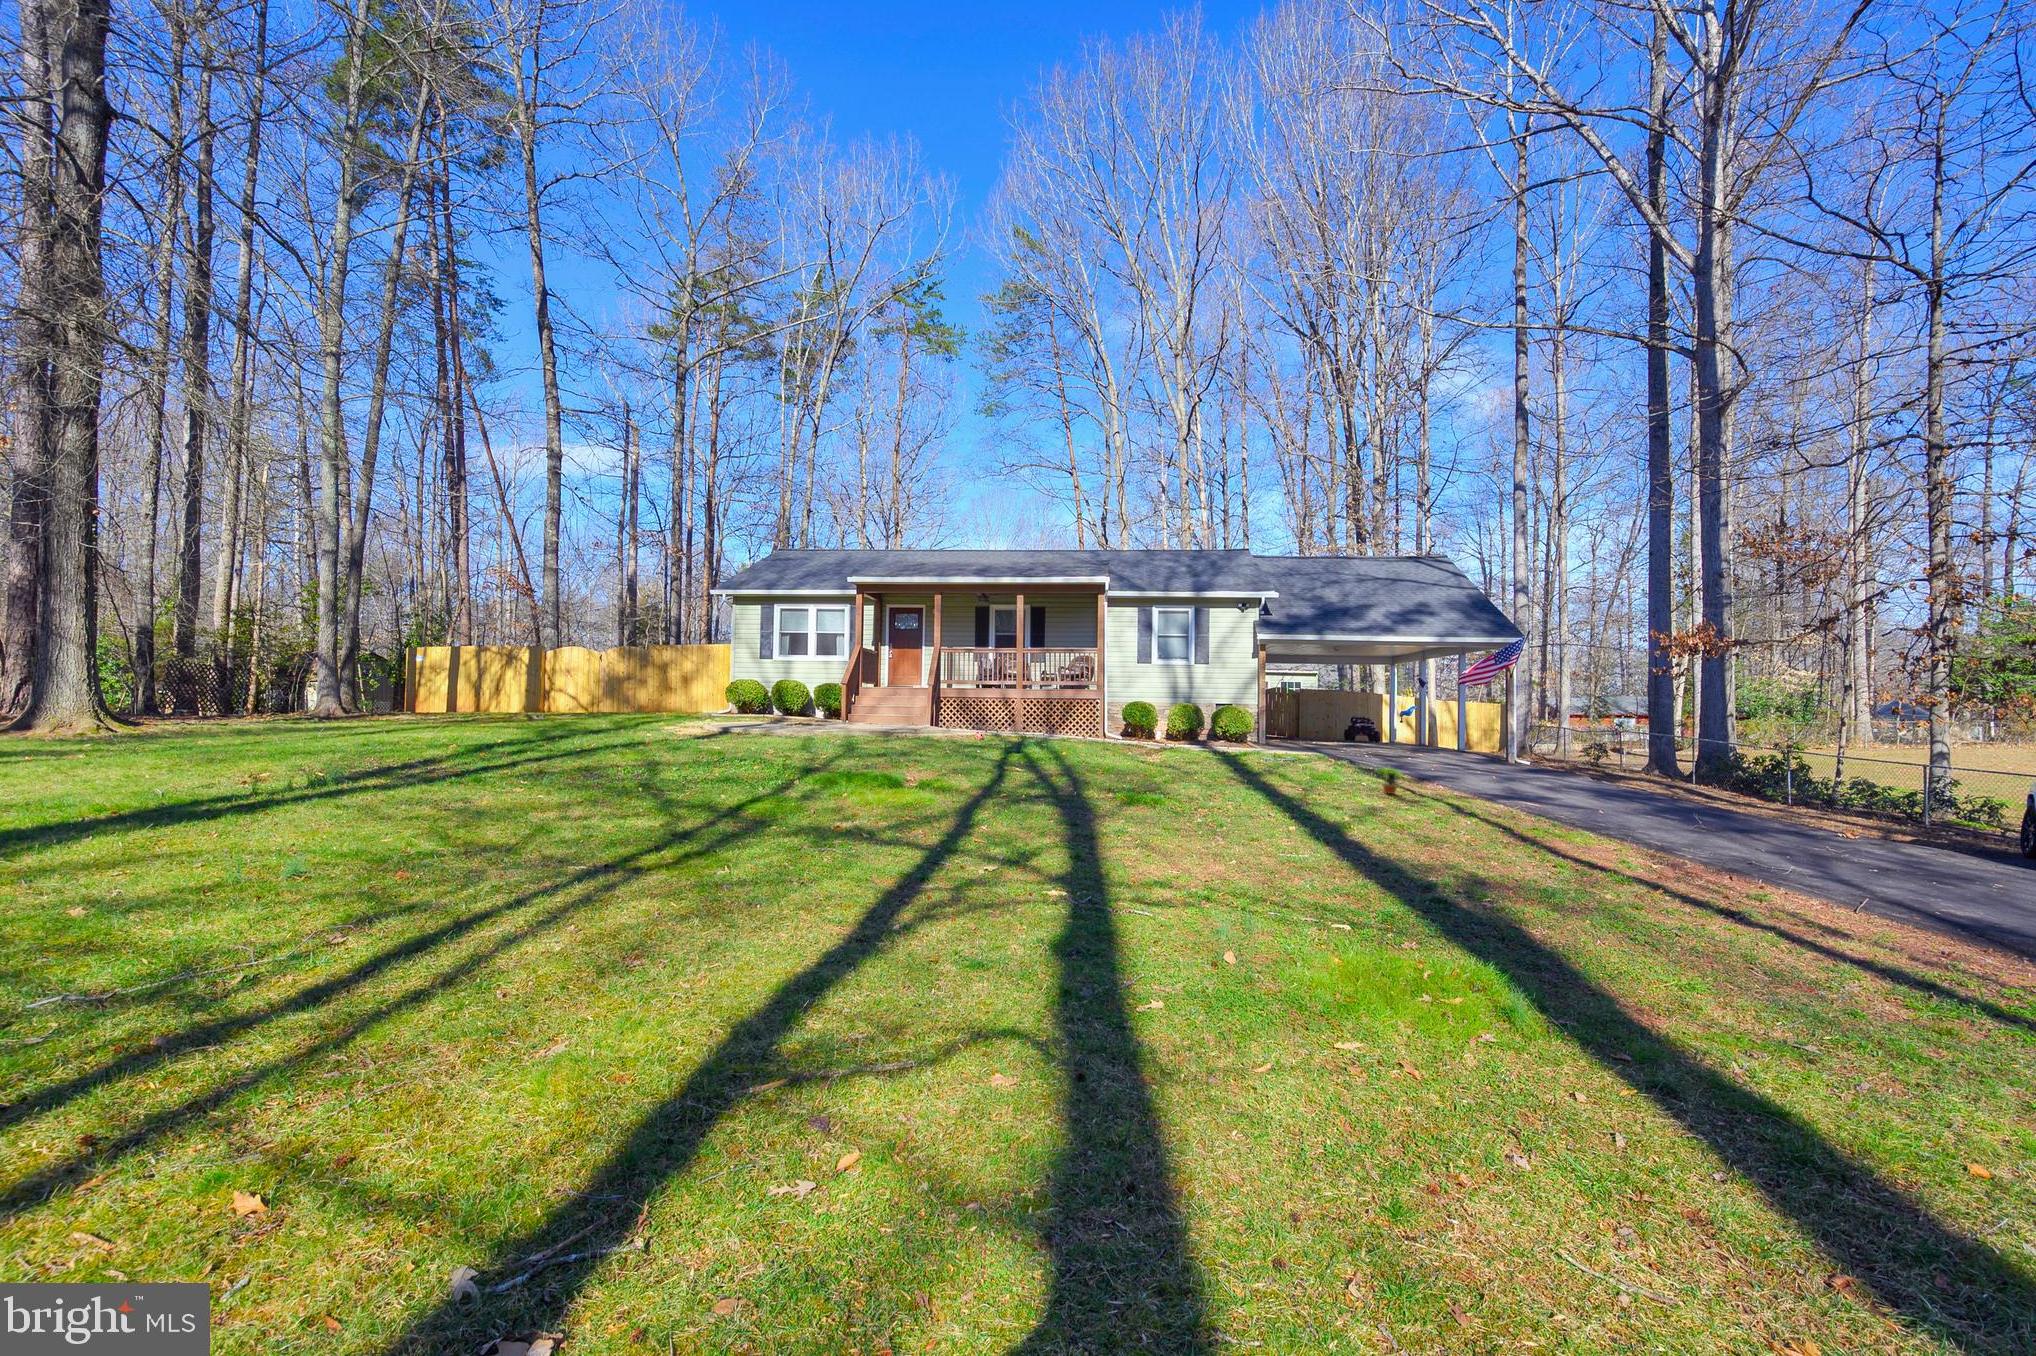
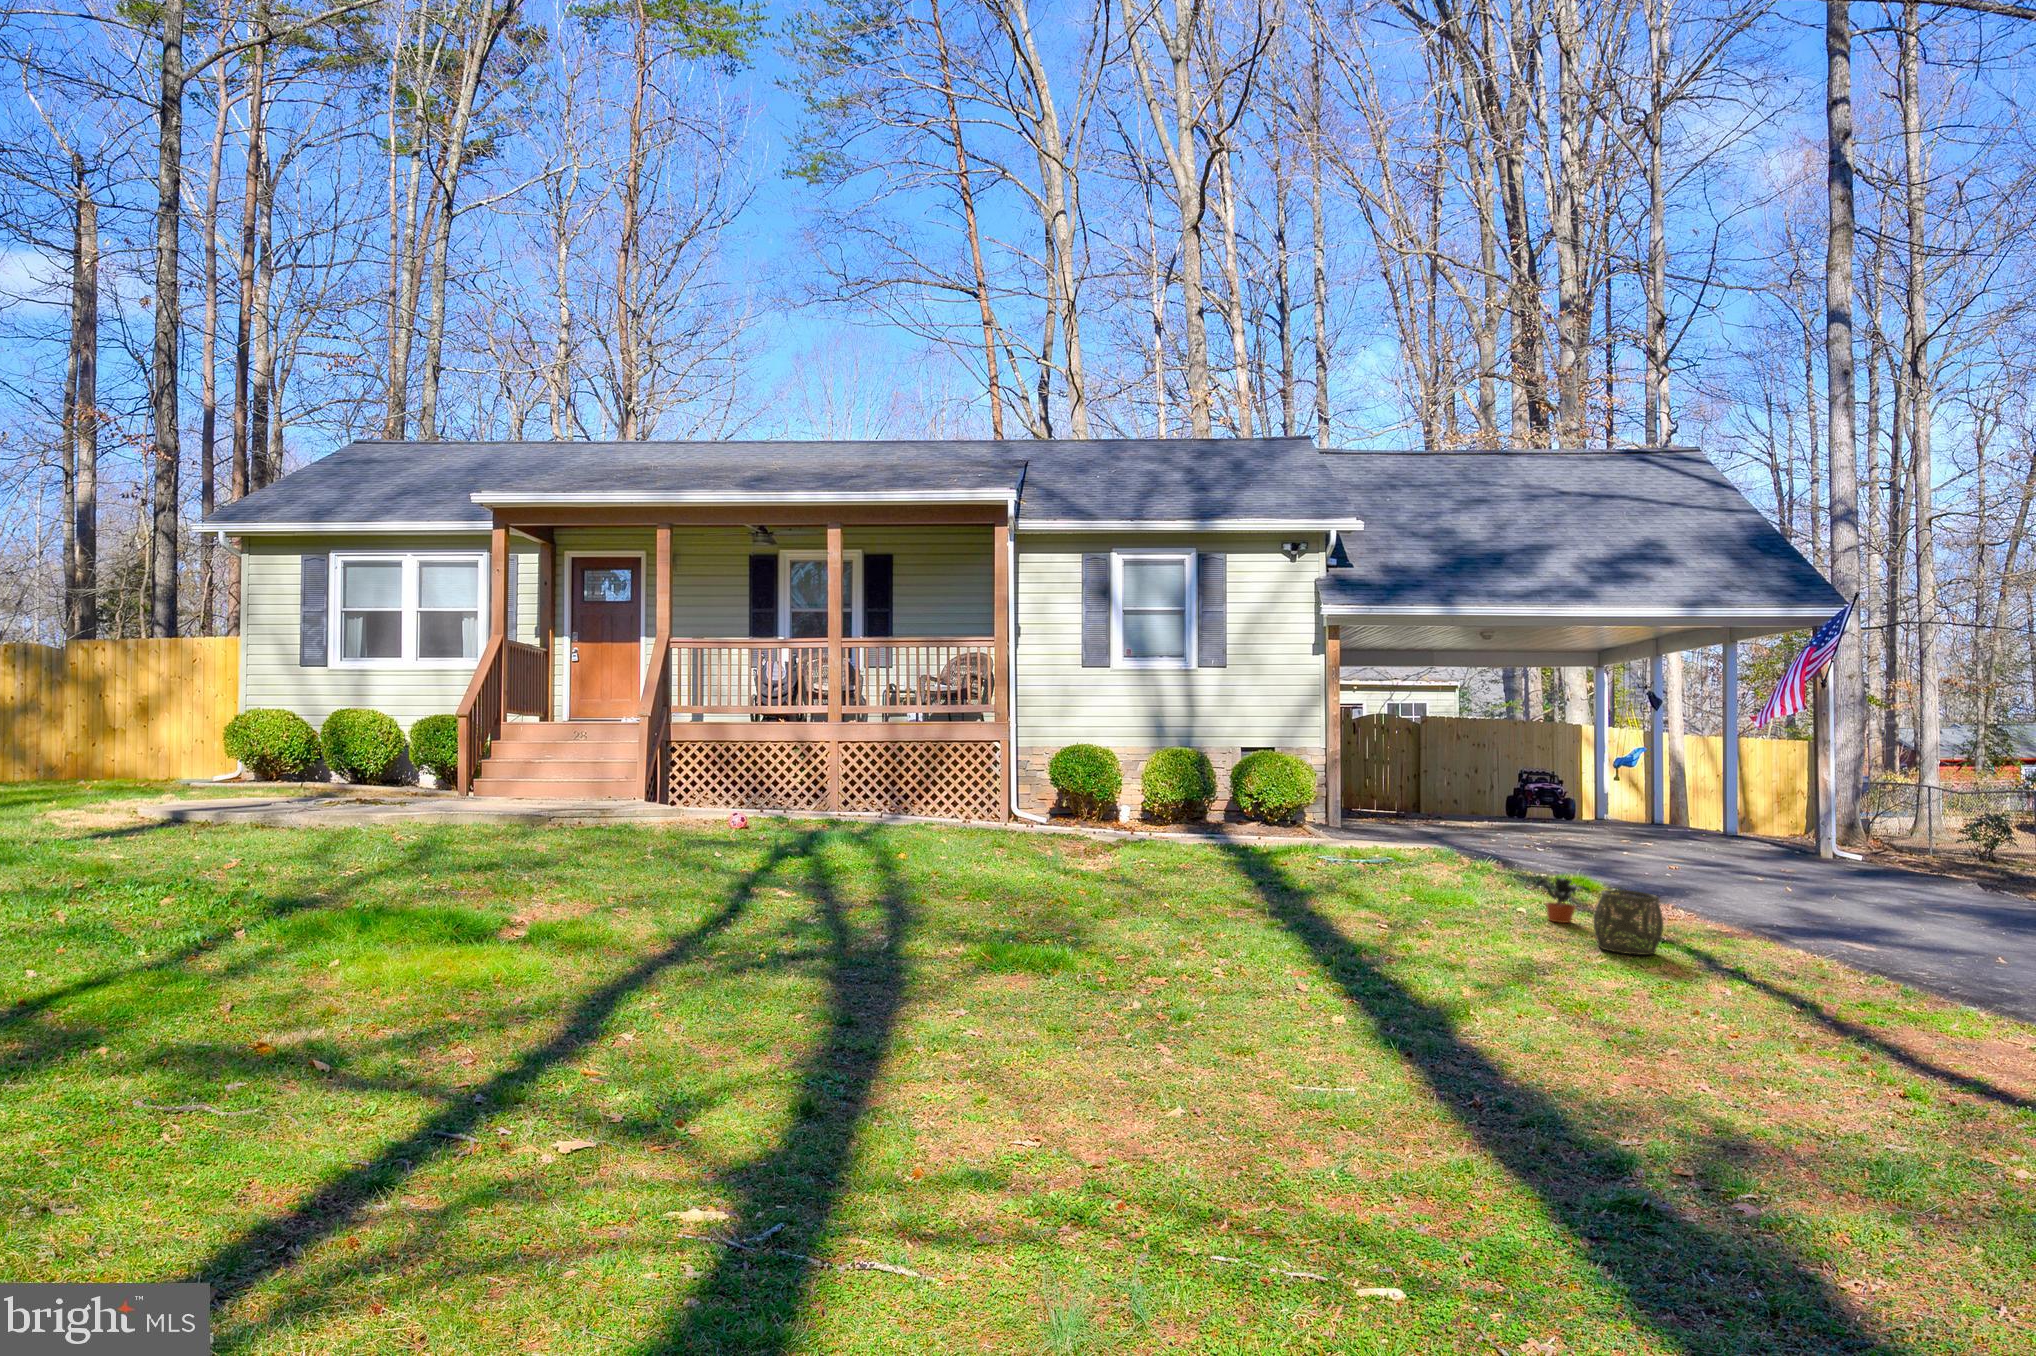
woven basket: none [1409,779,1444,811] -> present [1593,890,1663,955]

